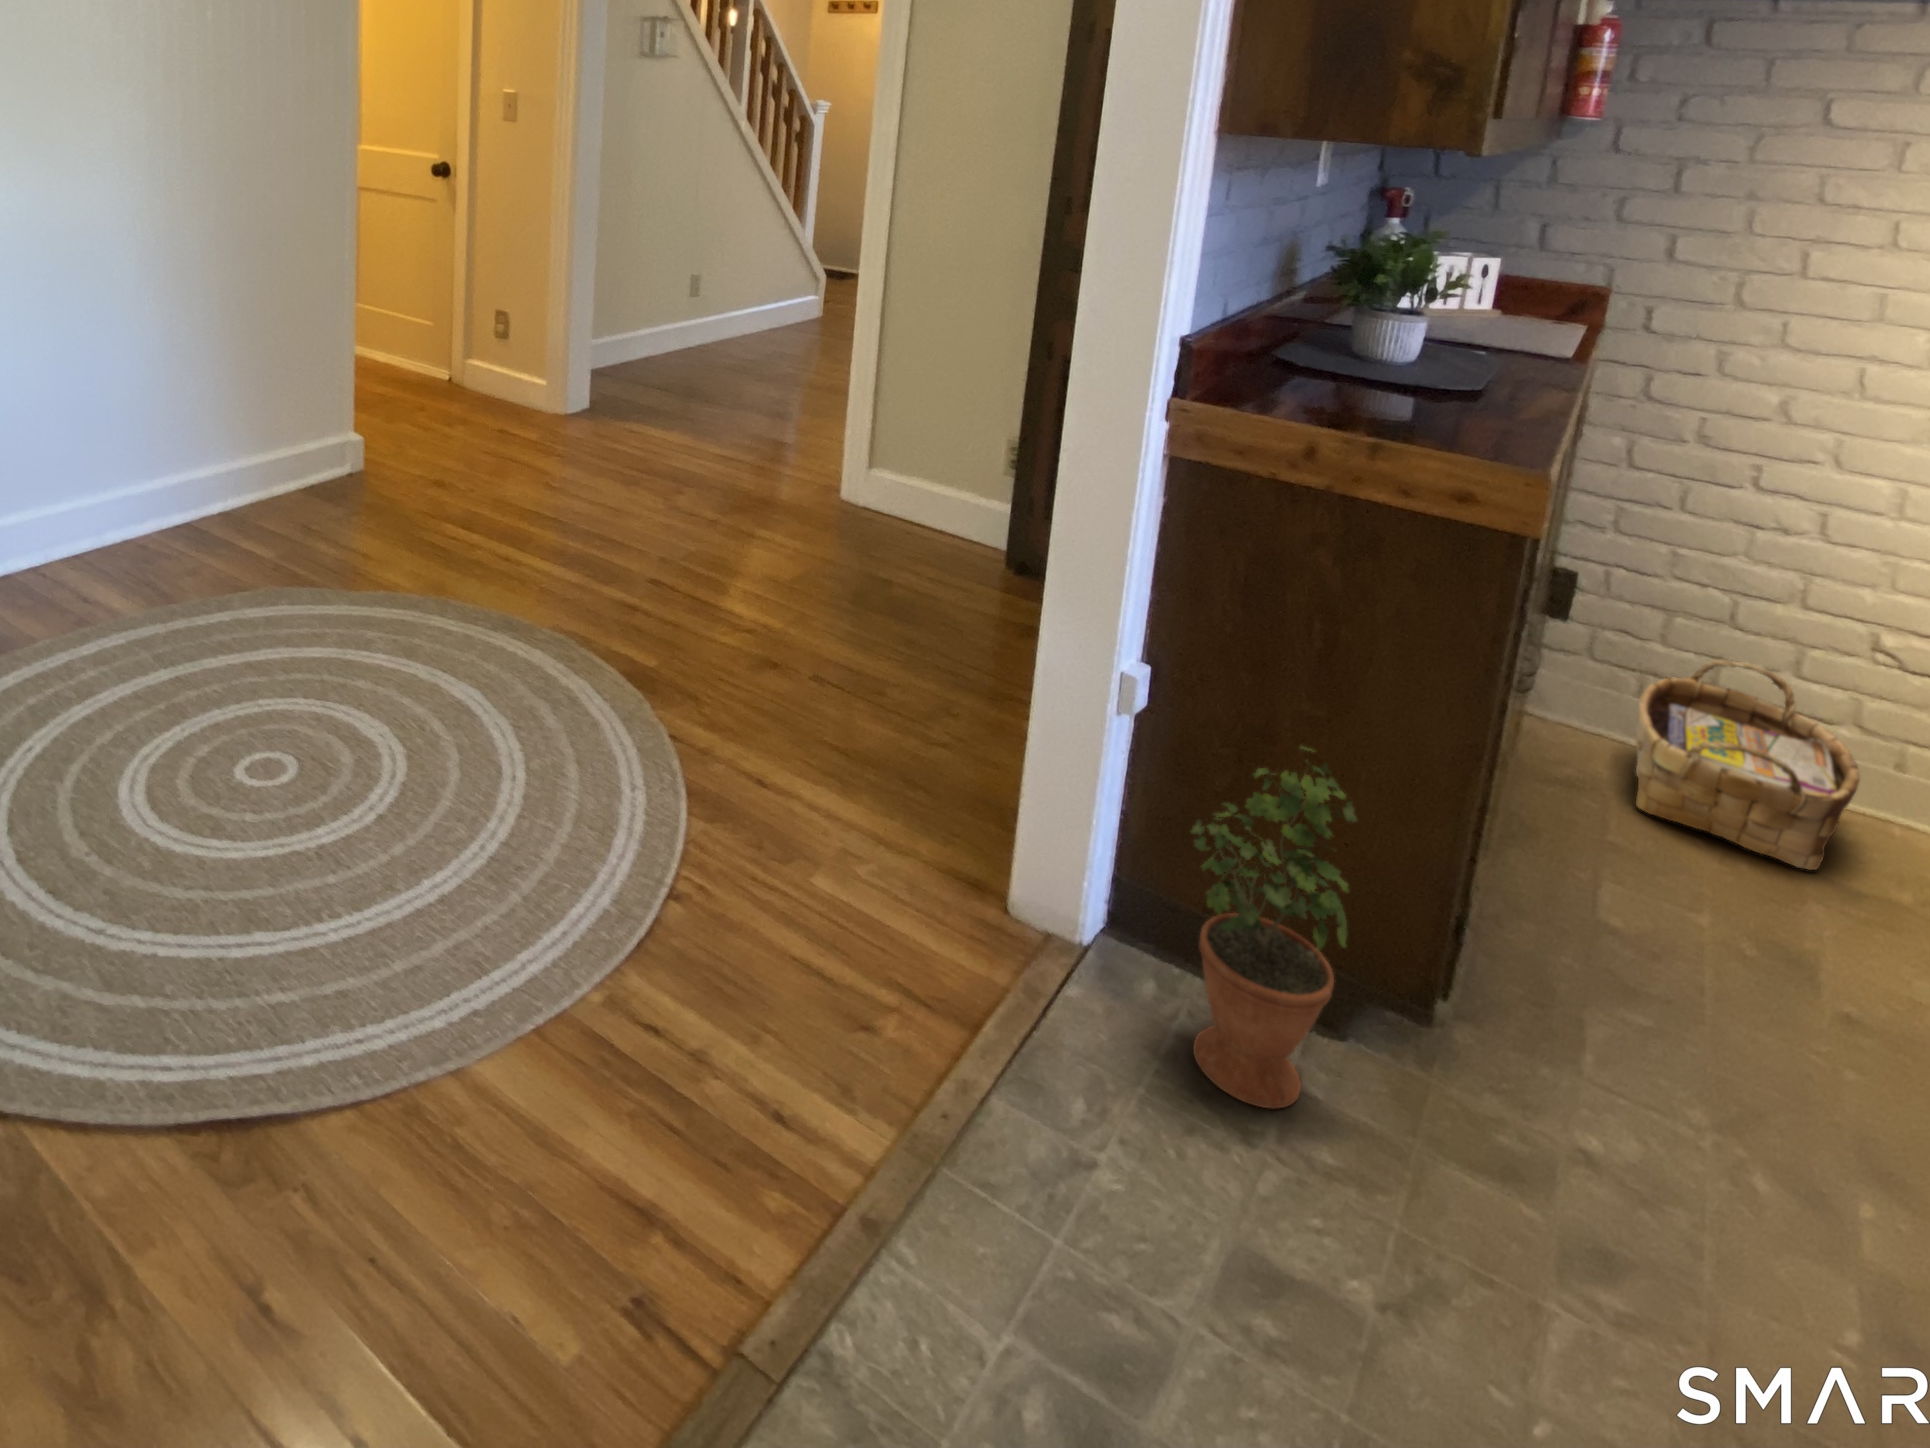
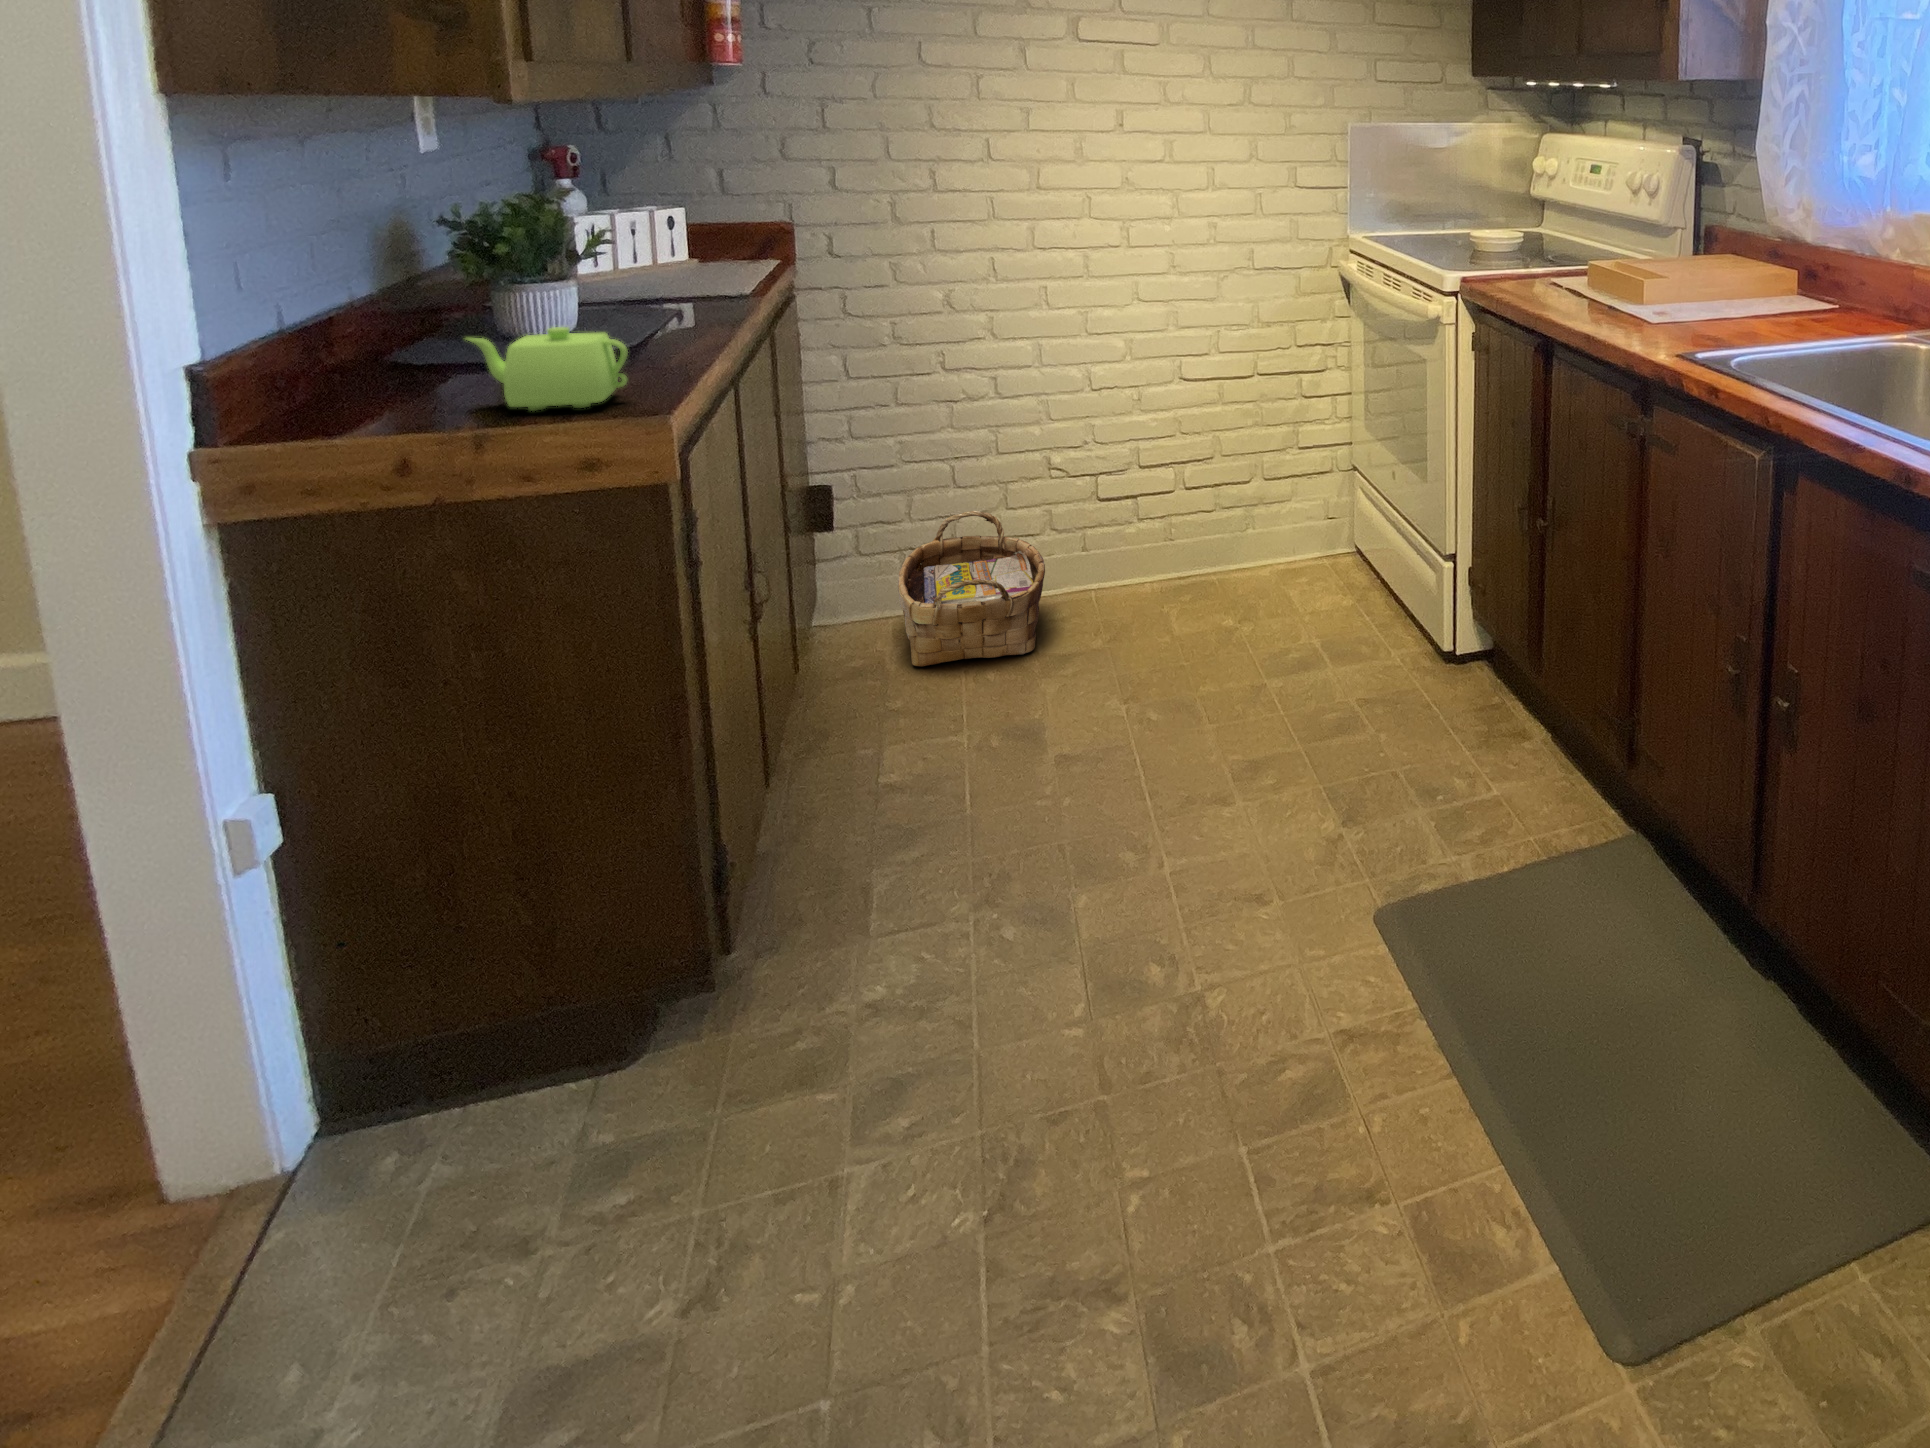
teapot: none [1359,355,1497,440] -> present [467,327,628,411]
potted plant: present [1191,747,1357,1108] -> none [354,793,596,1228]

